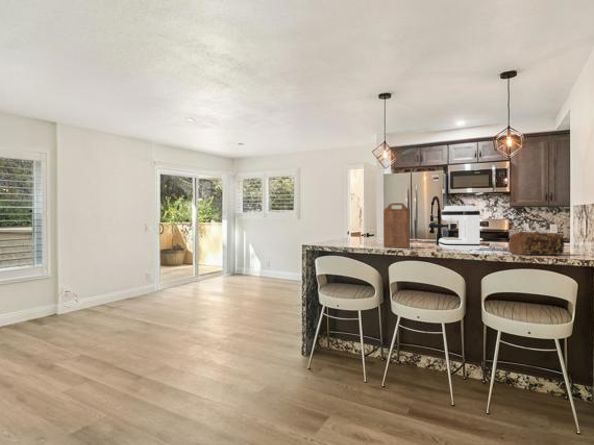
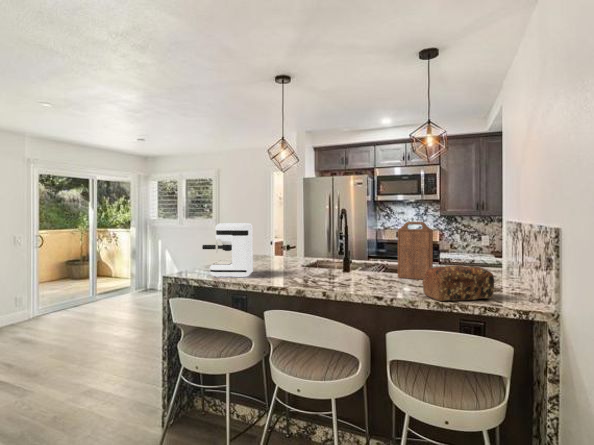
cutting board: present [384,203,410,248] -> present [398,222,433,279]
coffee maker: present [429,206,480,250] -> present [202,223,253,278]

